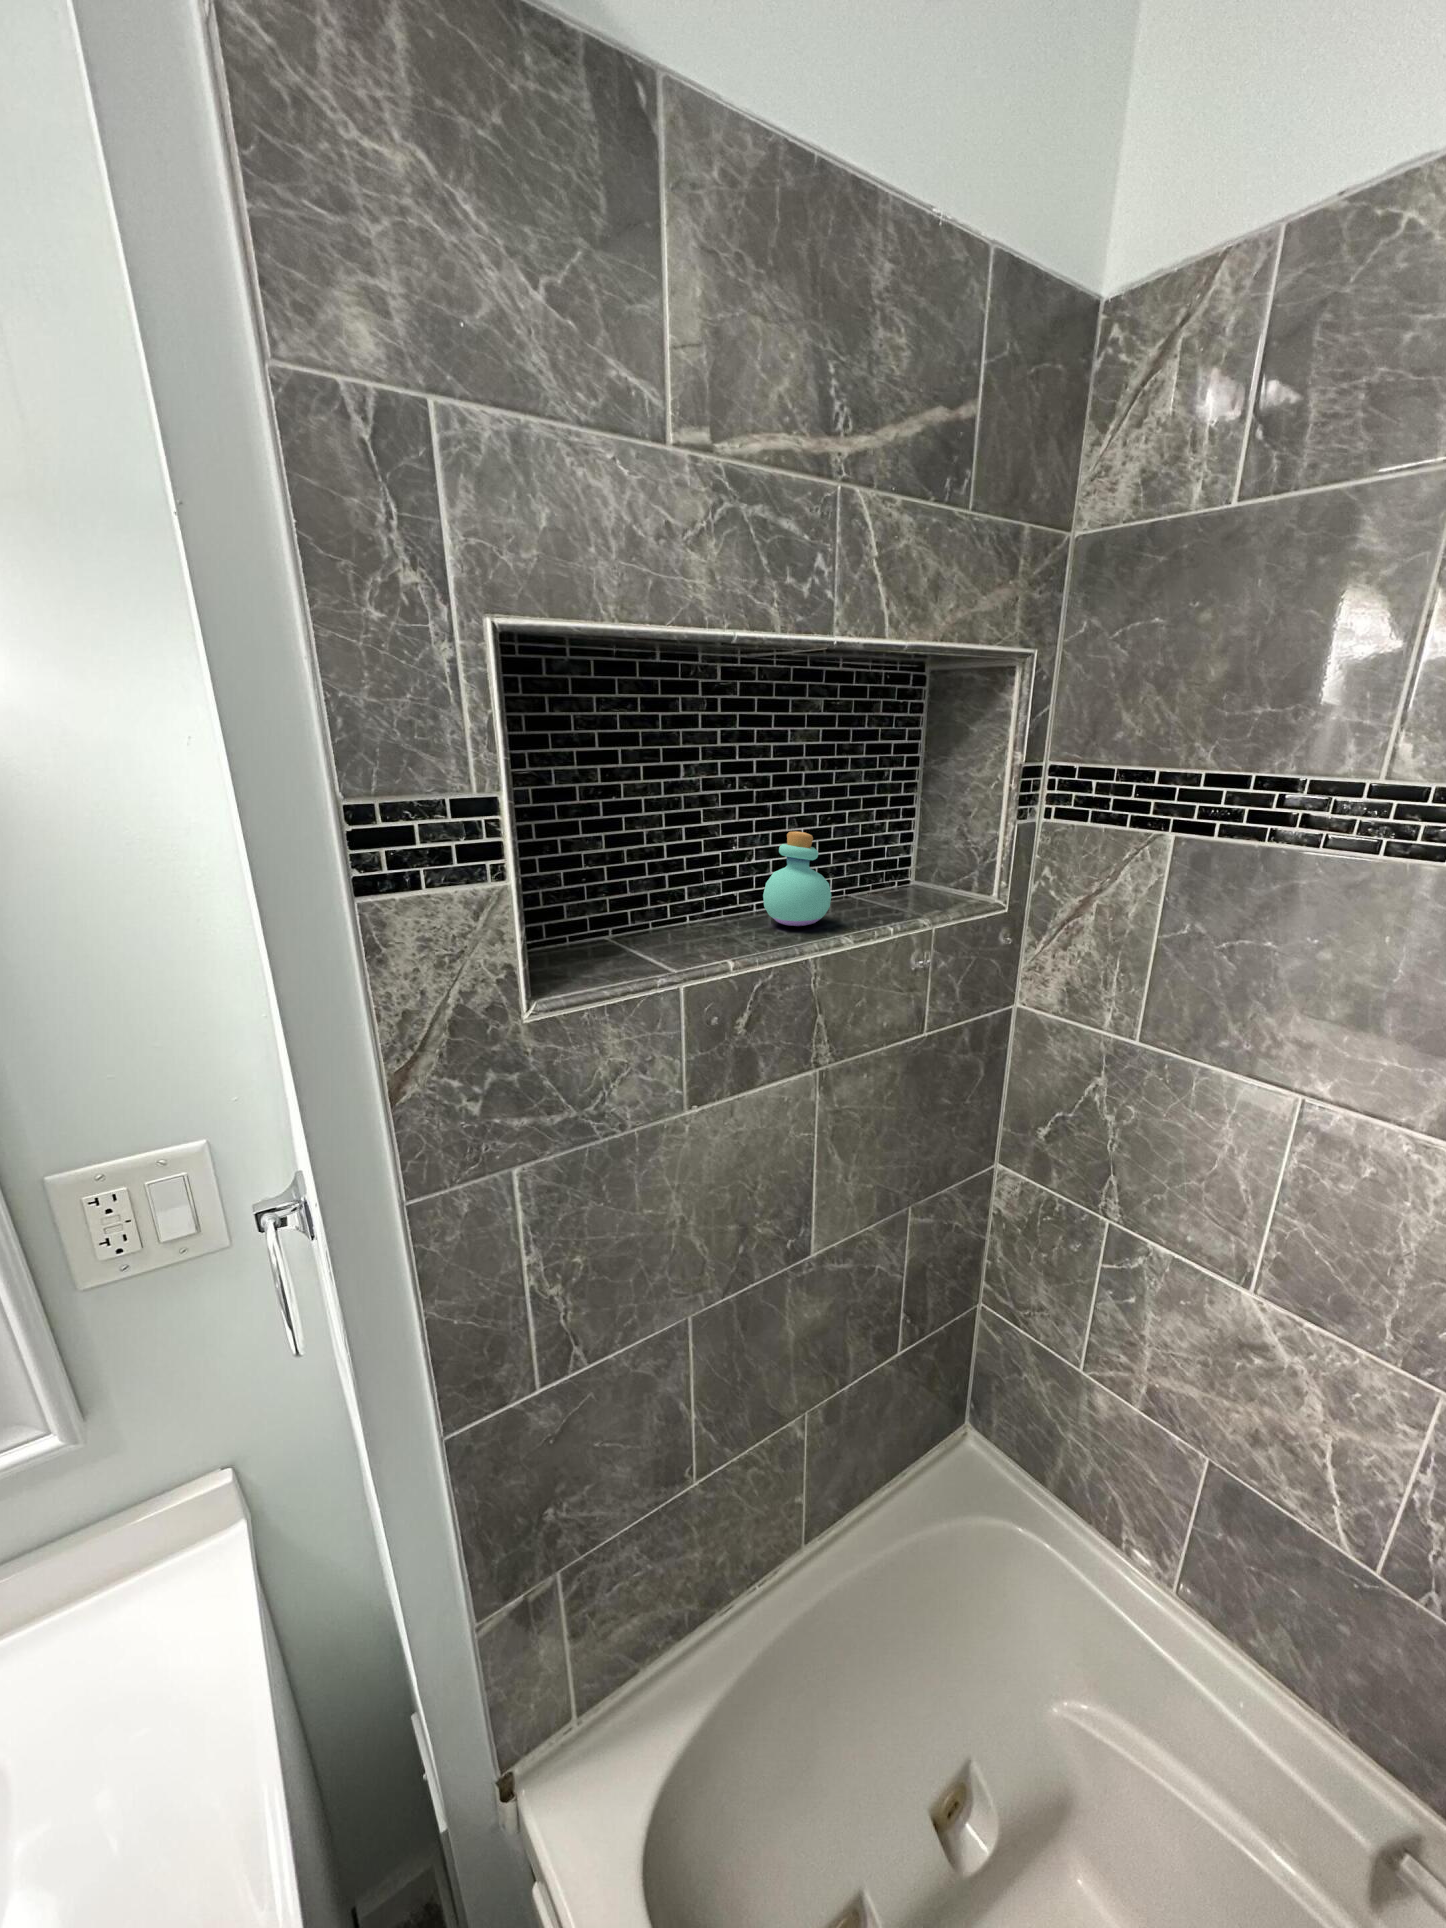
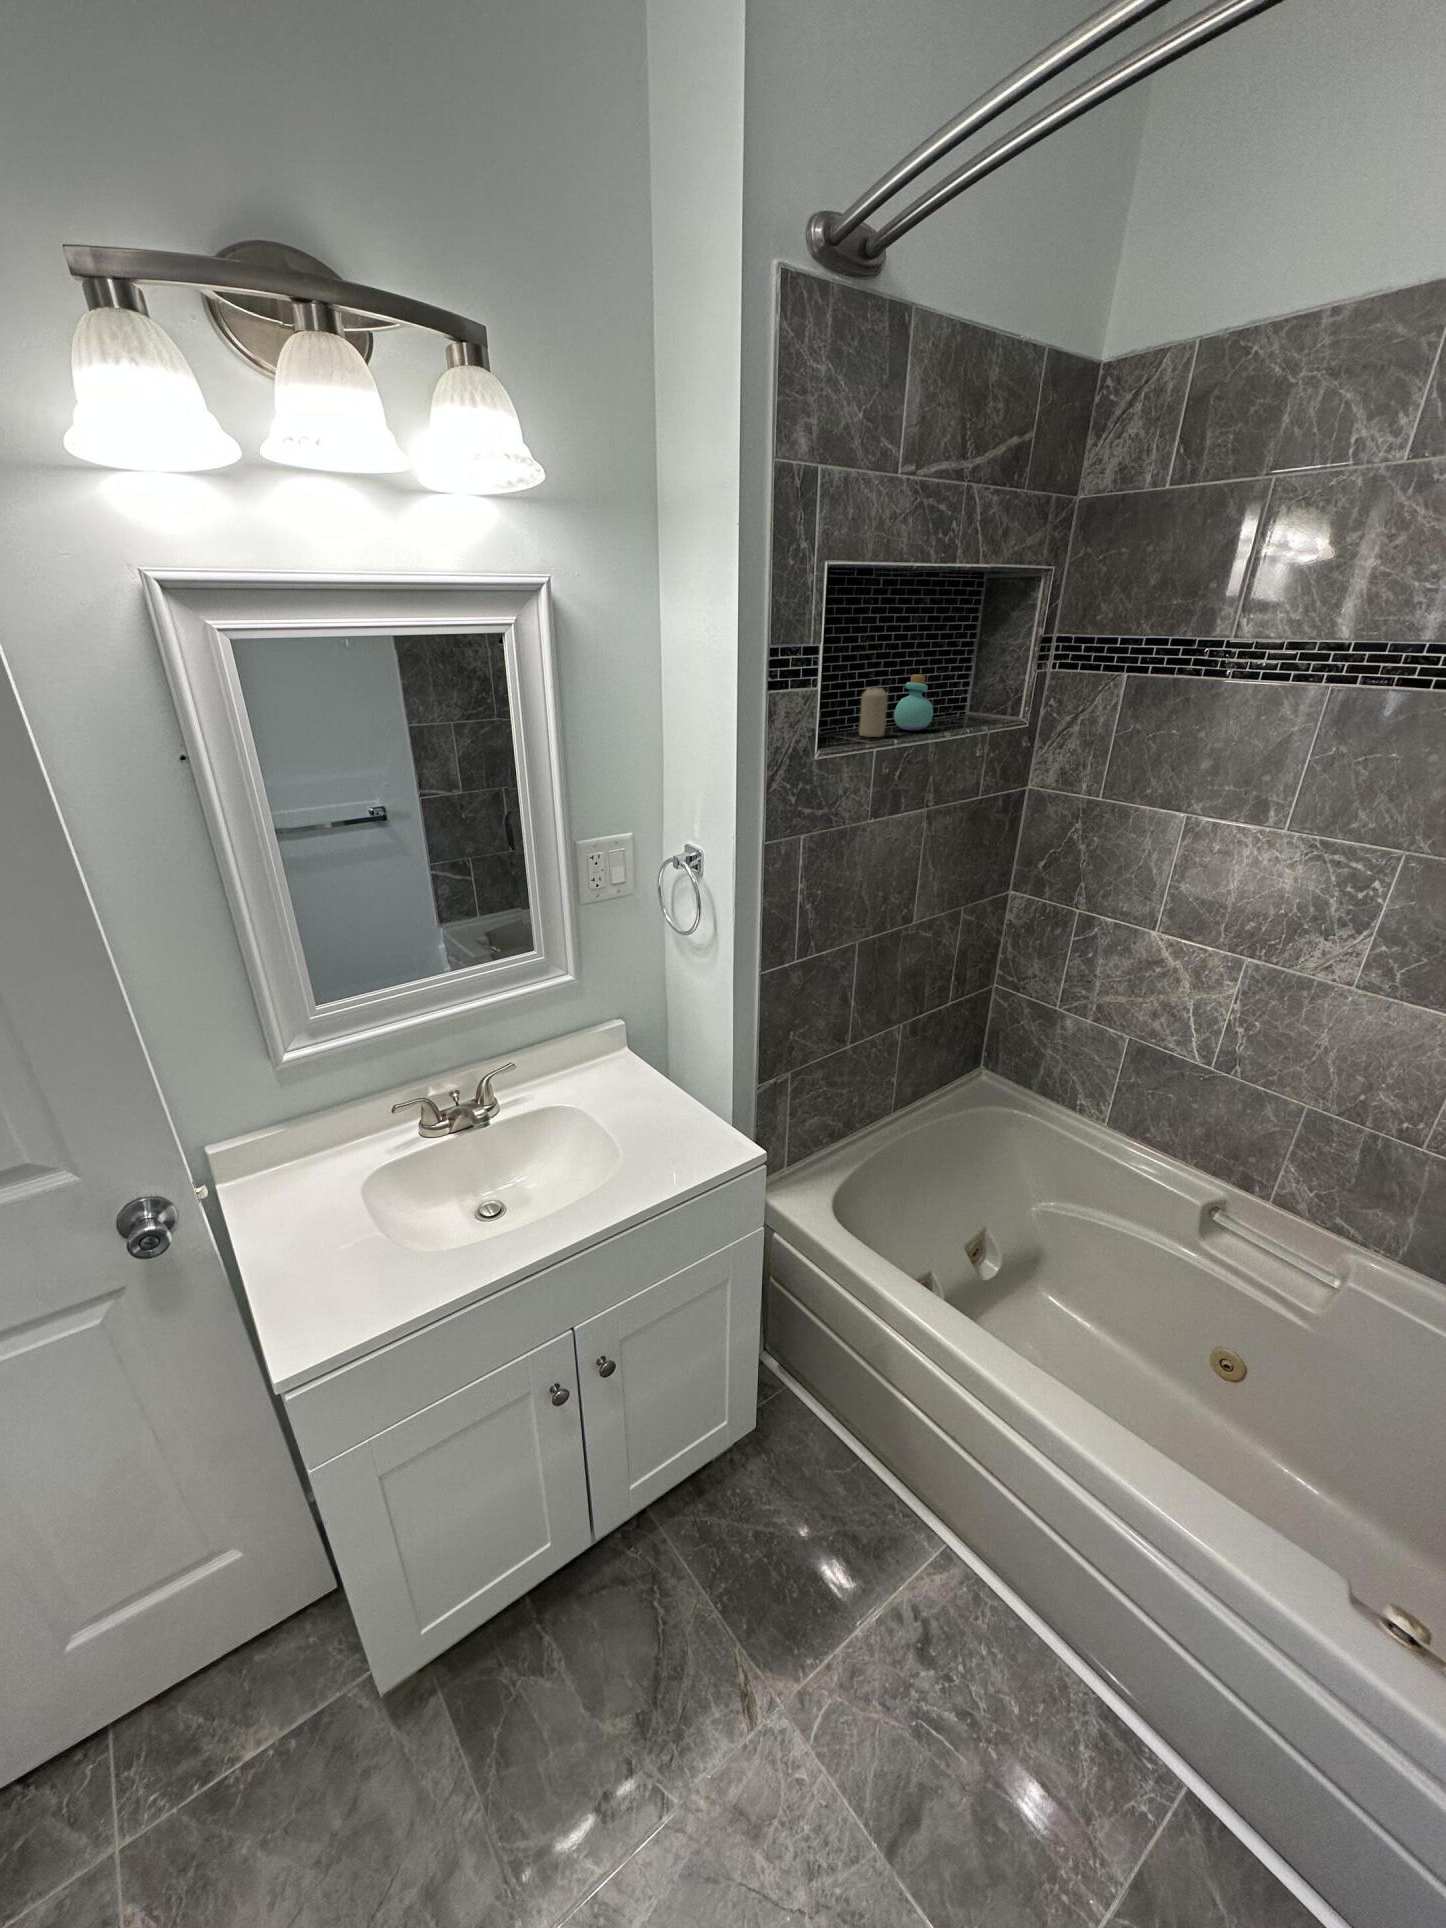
candle: none [684,857,731,946] -> present [859,688,887,737]

